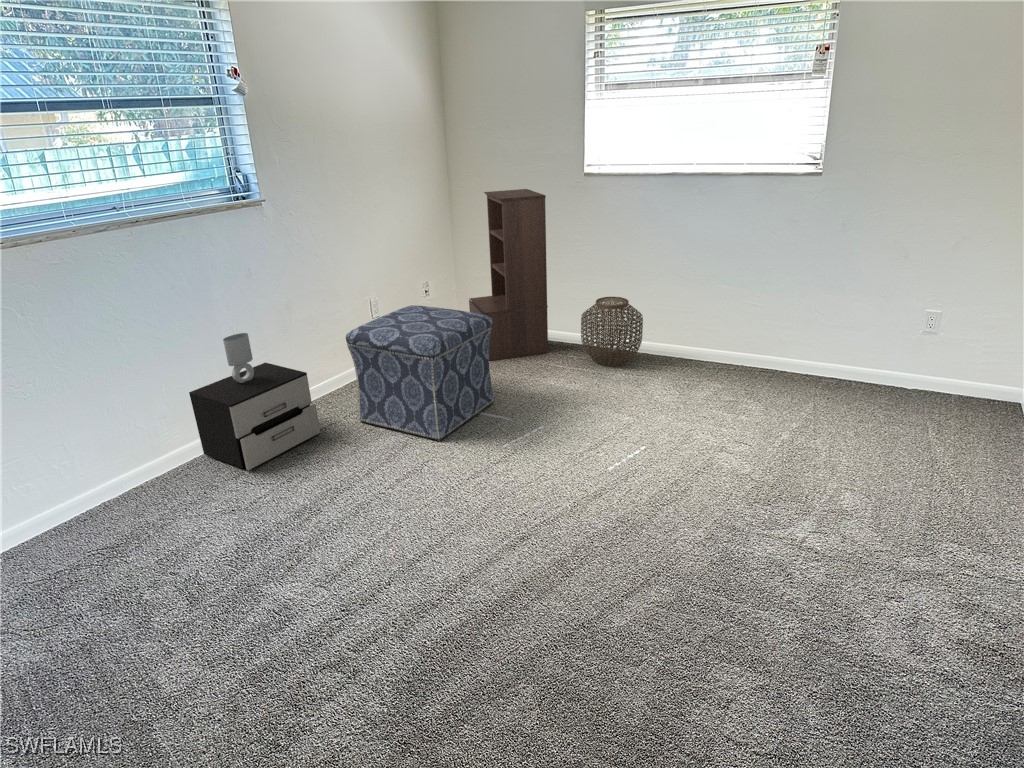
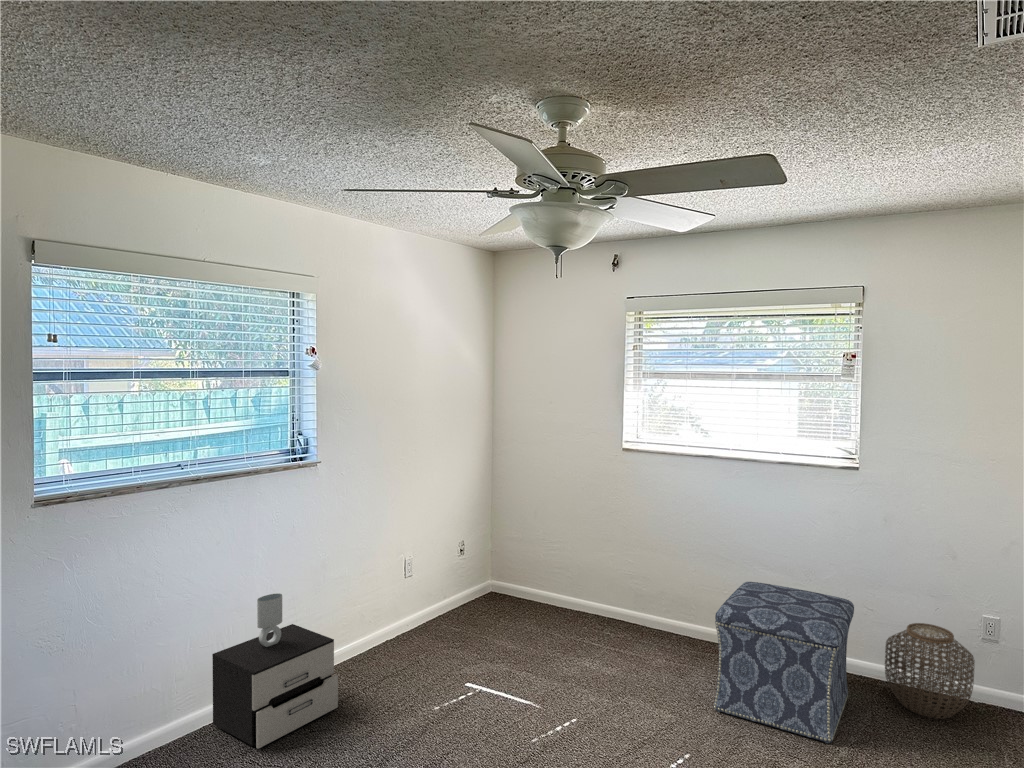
bookshelf: present [469,189,548,361] -> none [502,458,586,633]
woven basket: present [581,297,643,366] -> present [885,623,975,719]
ottoman: present [346,305,494,441] -> present [714,582,854,743]

